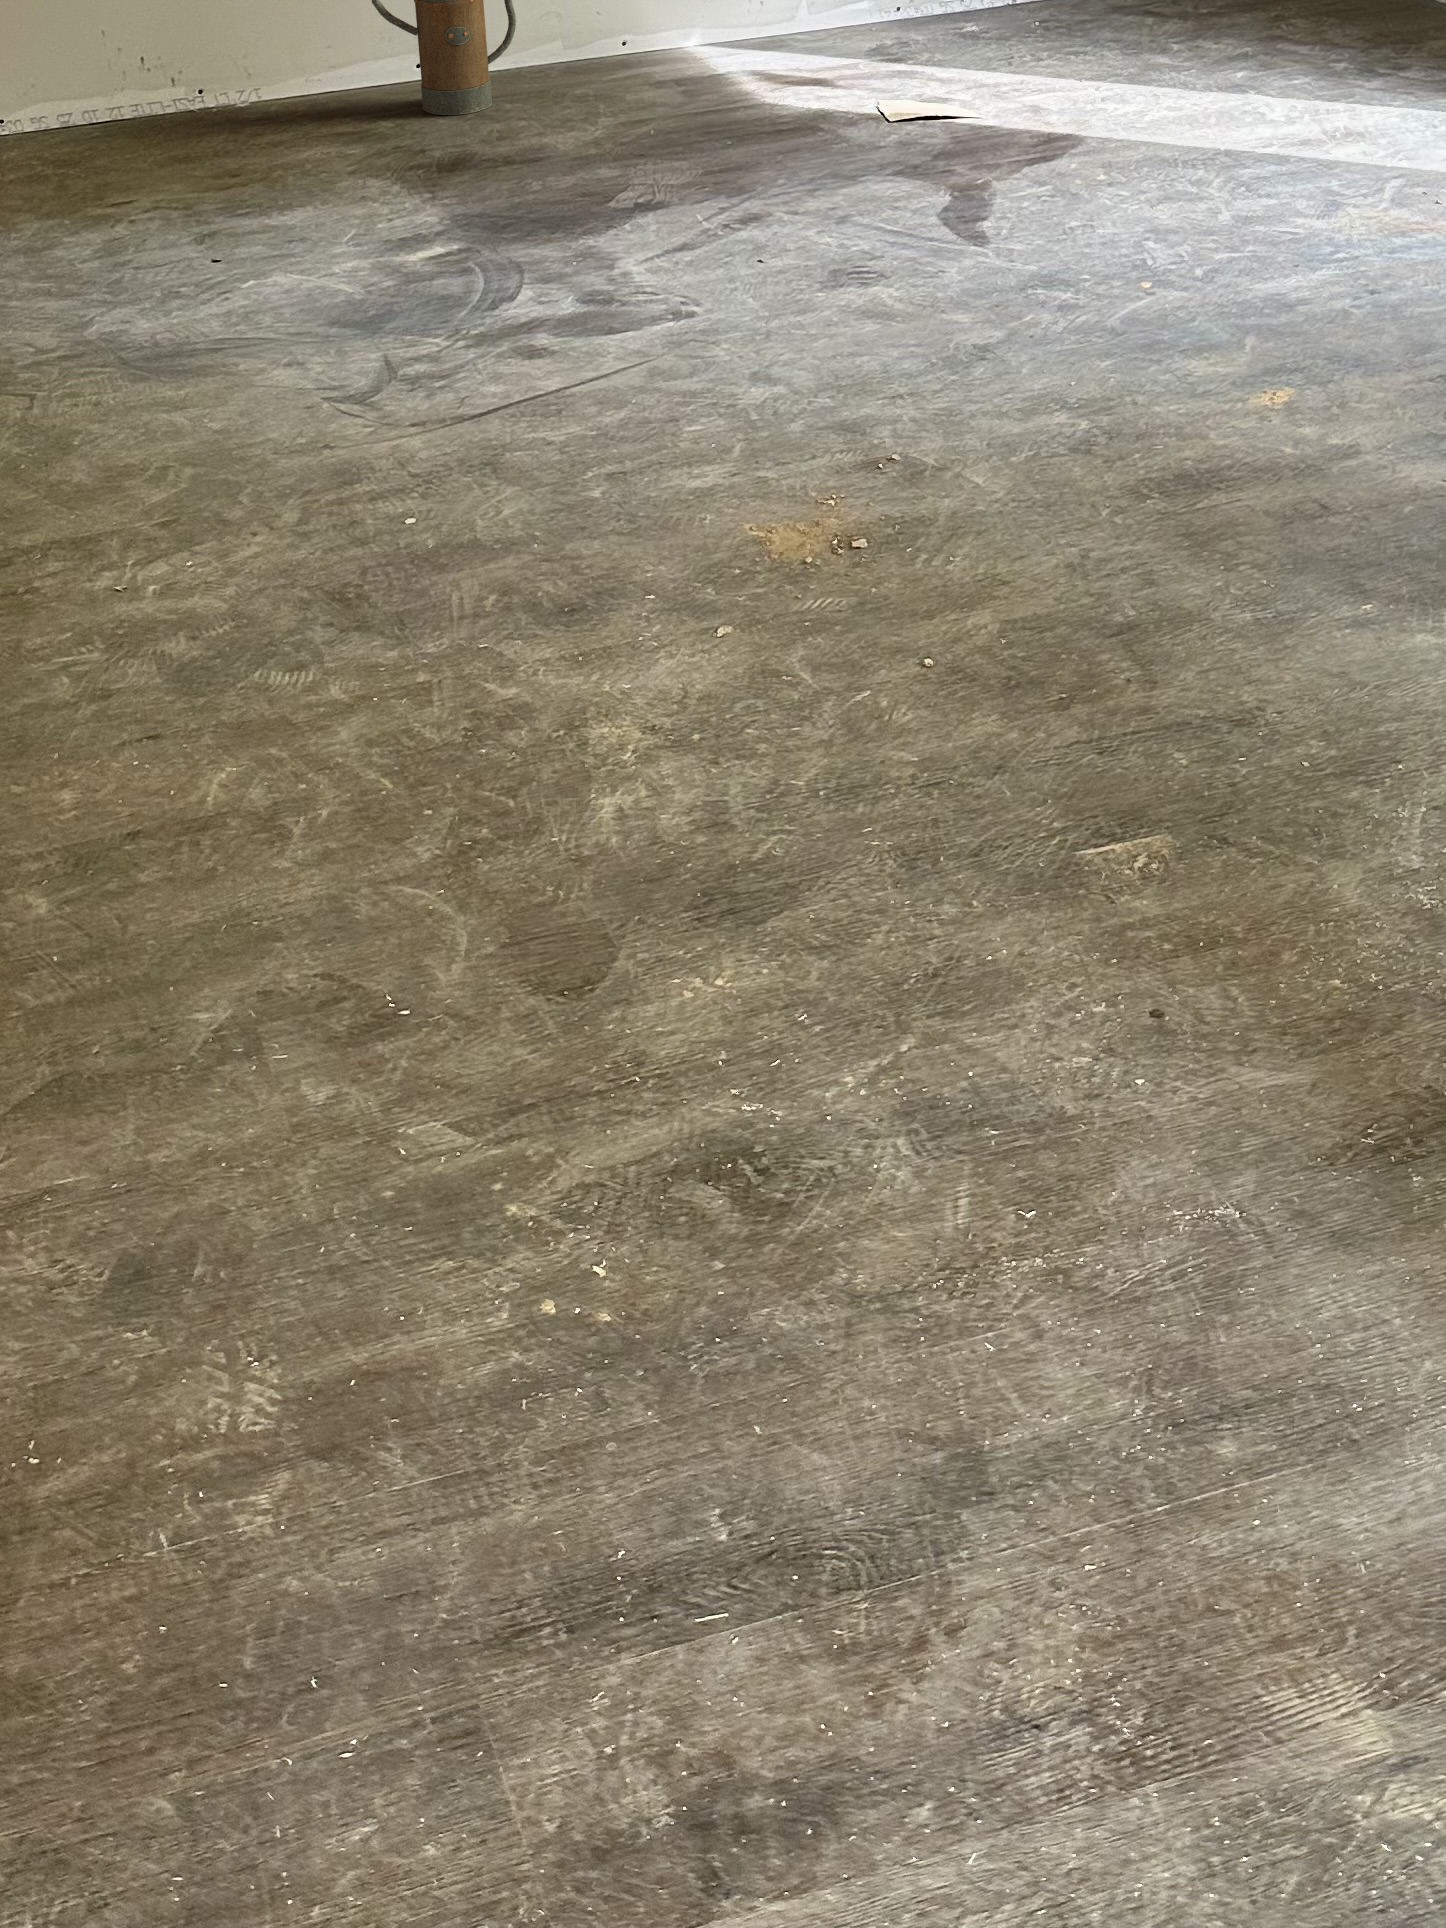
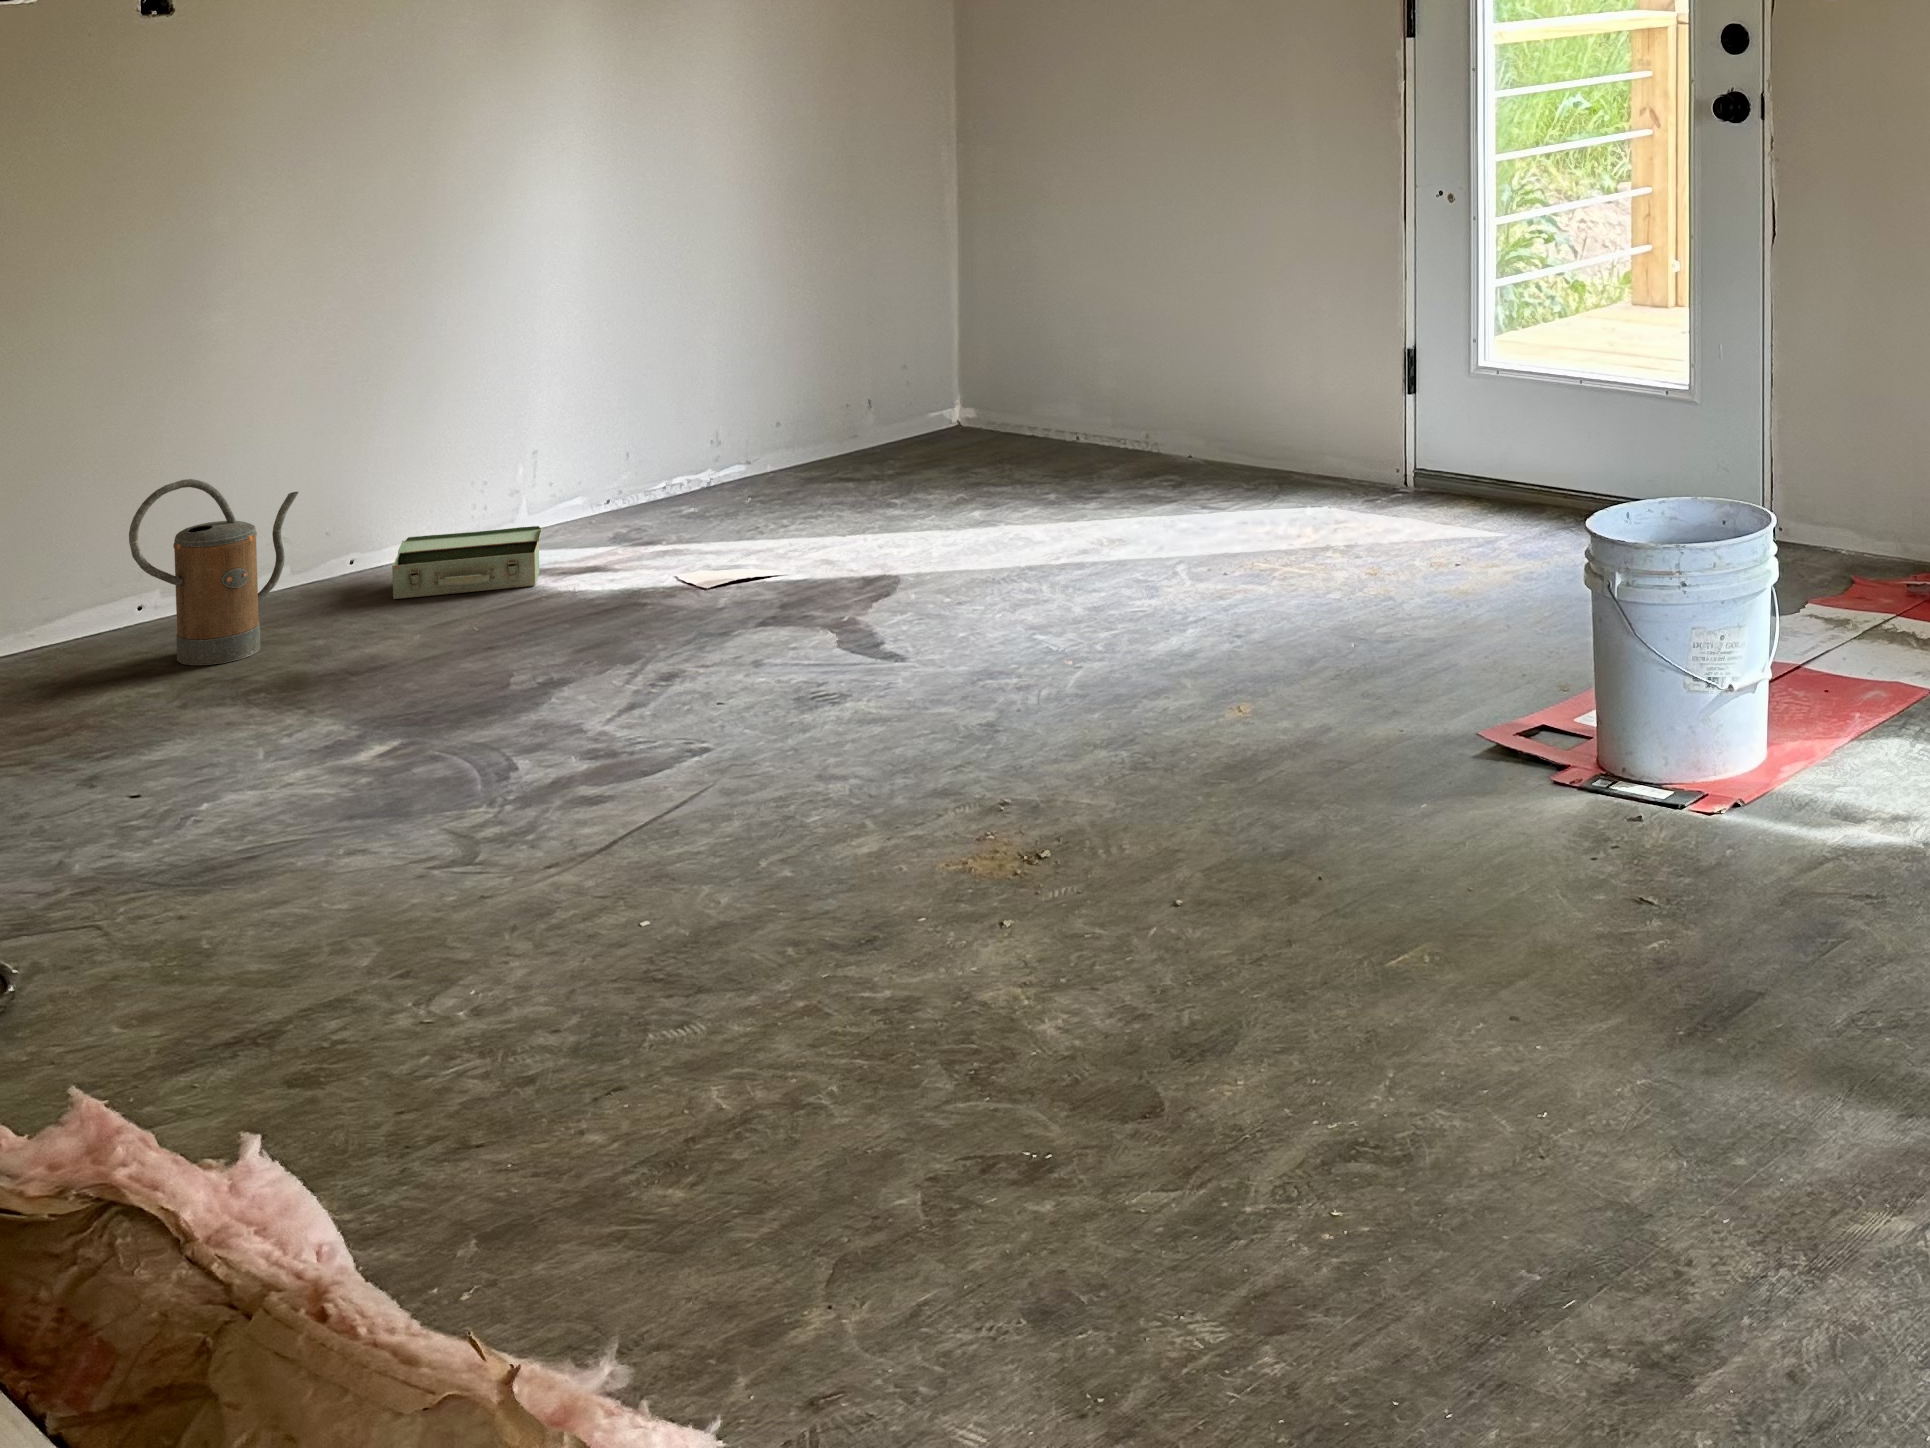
toolbox: none [632,17,787,83] -> present [392,526,543,599]

